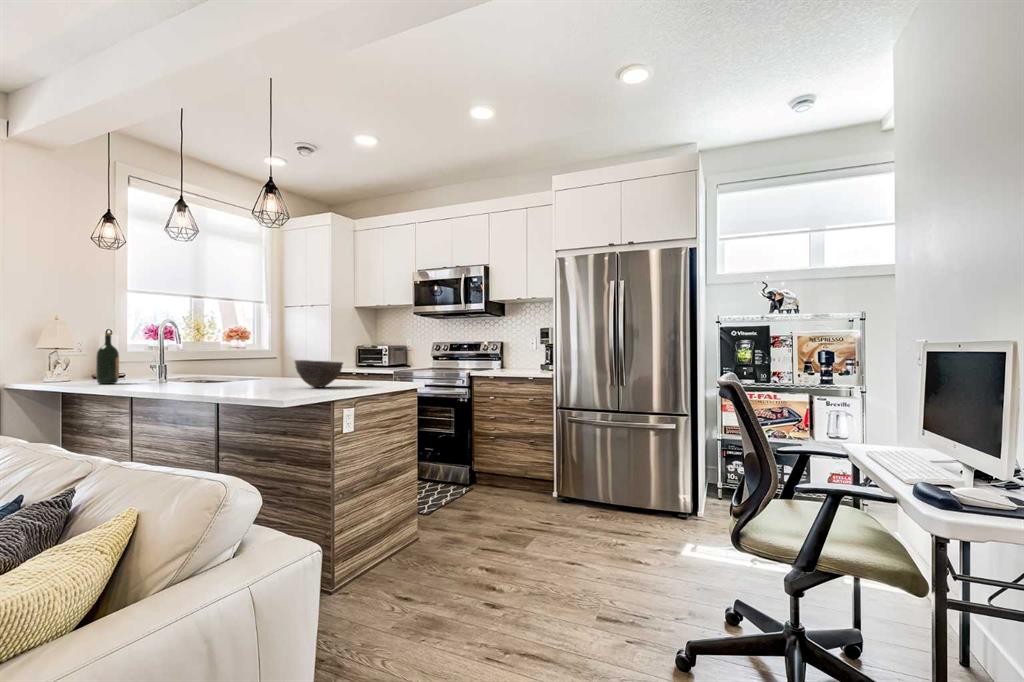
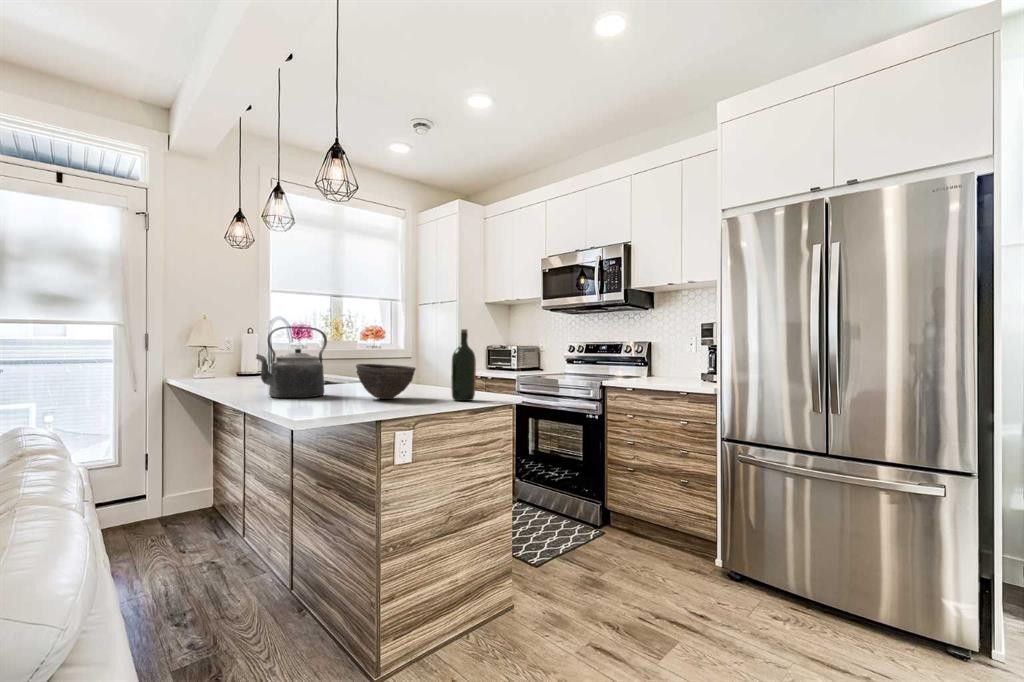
kettle: none [203,330,260,390] -> present [256,326,327,398]
wine bottle: present [96,333,119,384] -> present [451,329,476,401]

